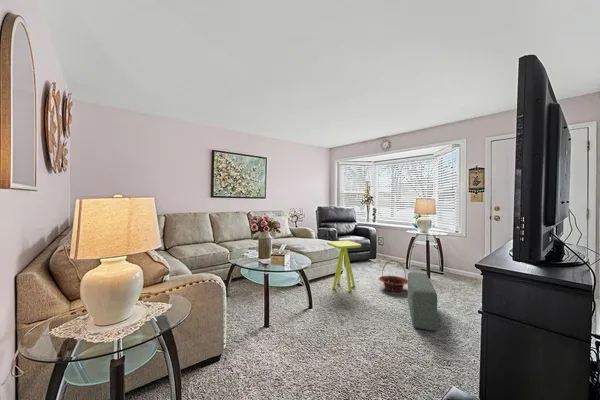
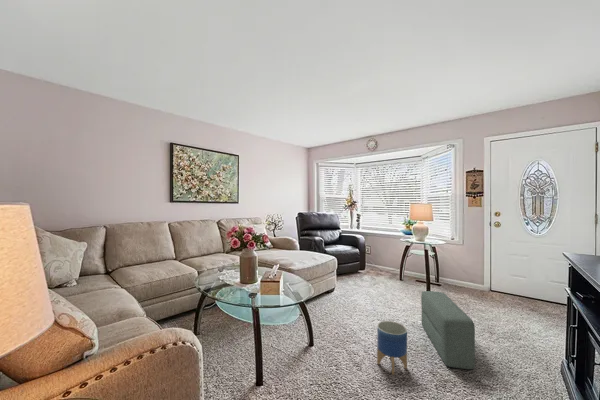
side table: present [327,241,361,291] -> none [321,253,363,316]
basket: present [379,264,408,292] -> none [381,276,417,314]
planter: none [358,291,381,329] -> present [377,321,407,375]

